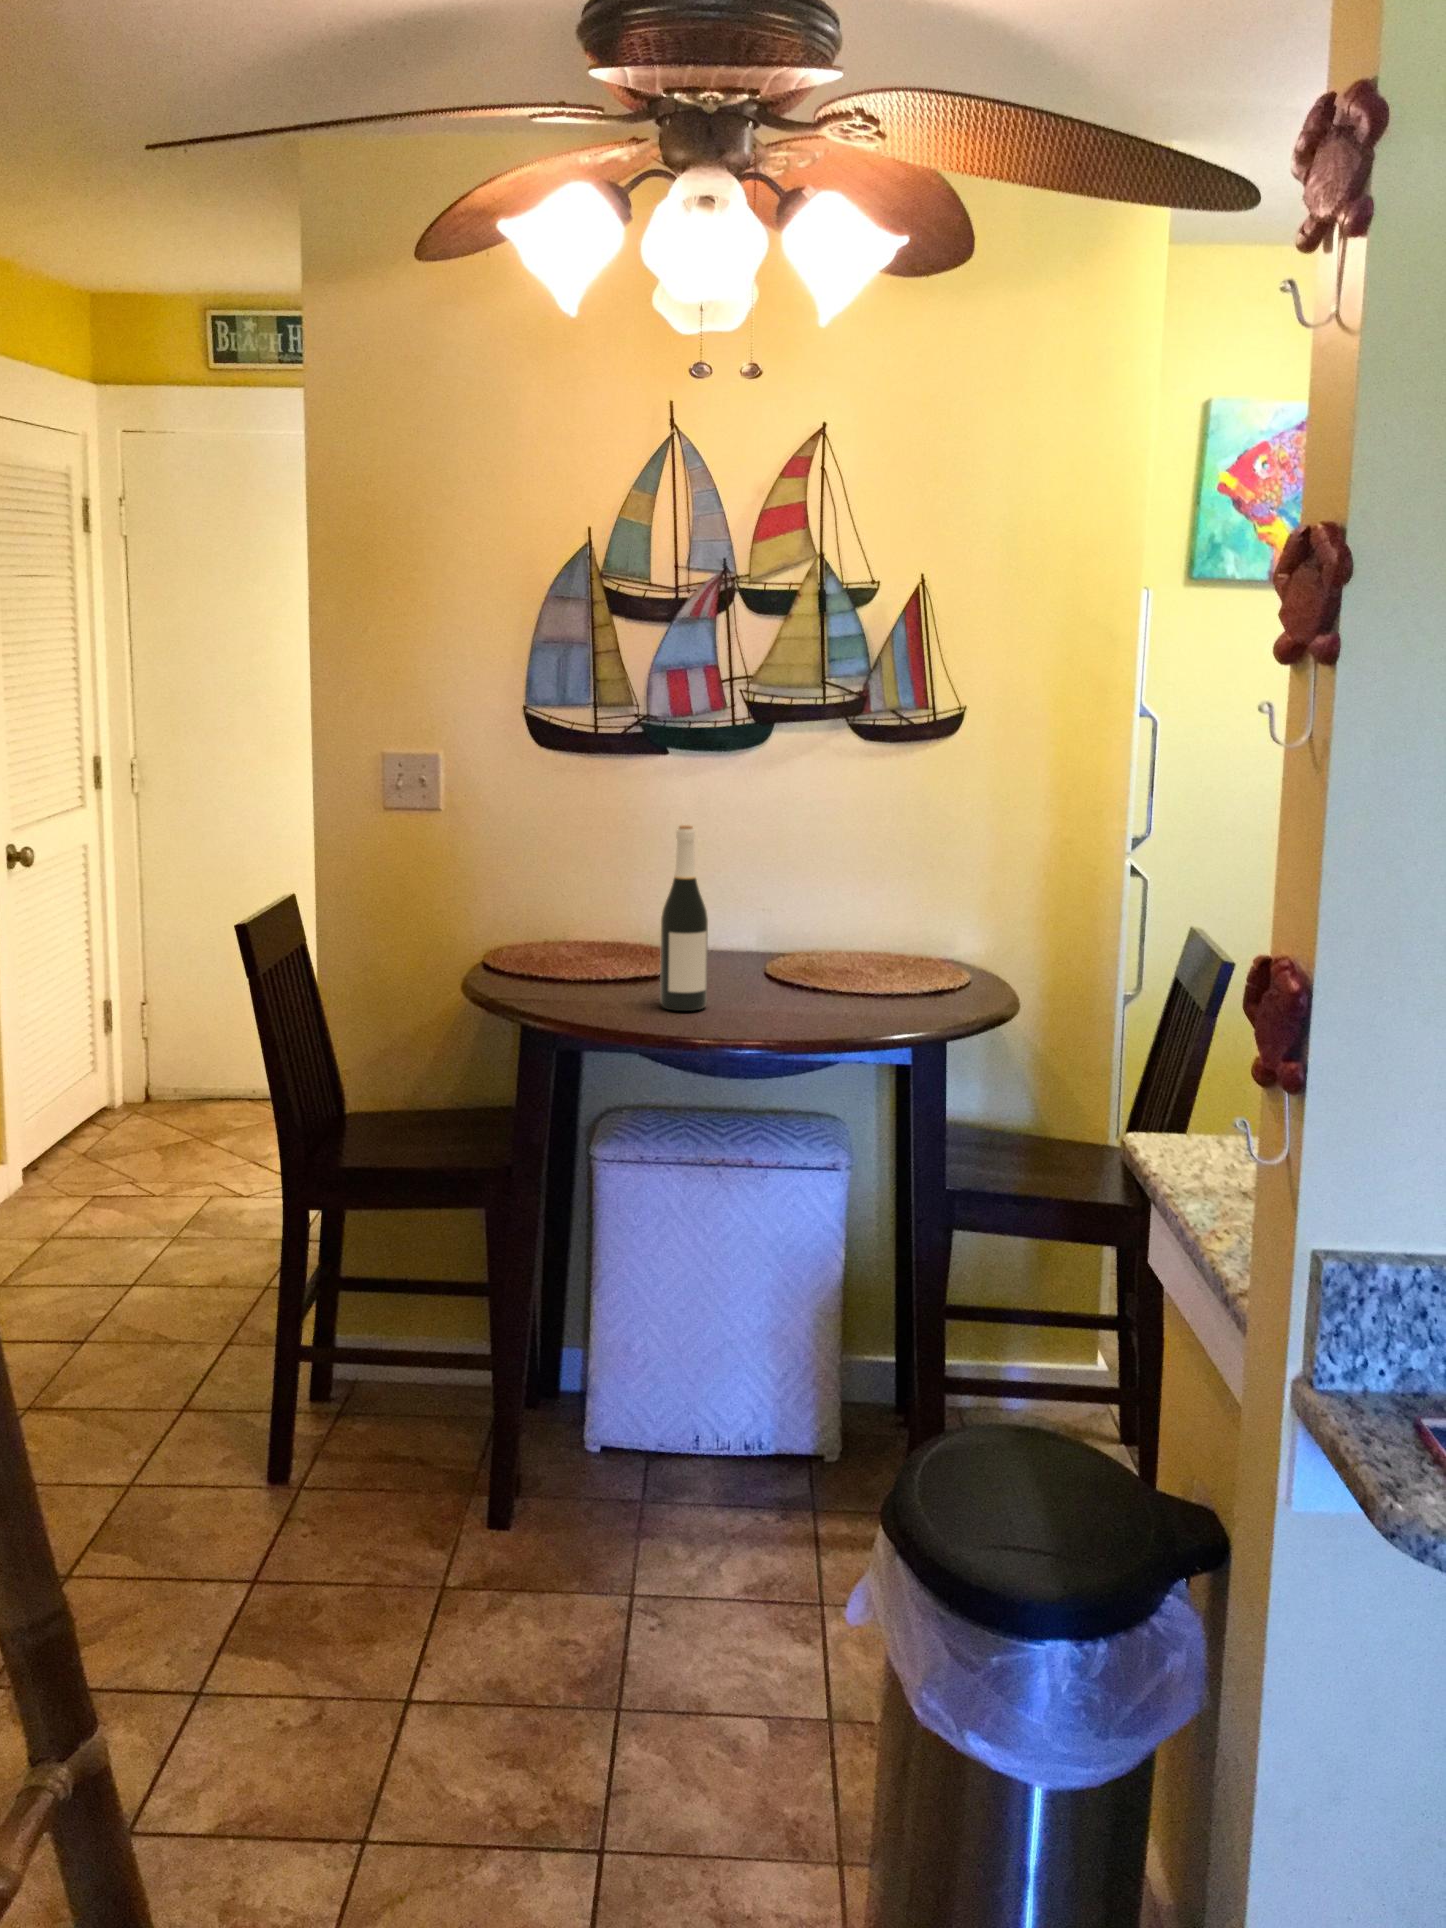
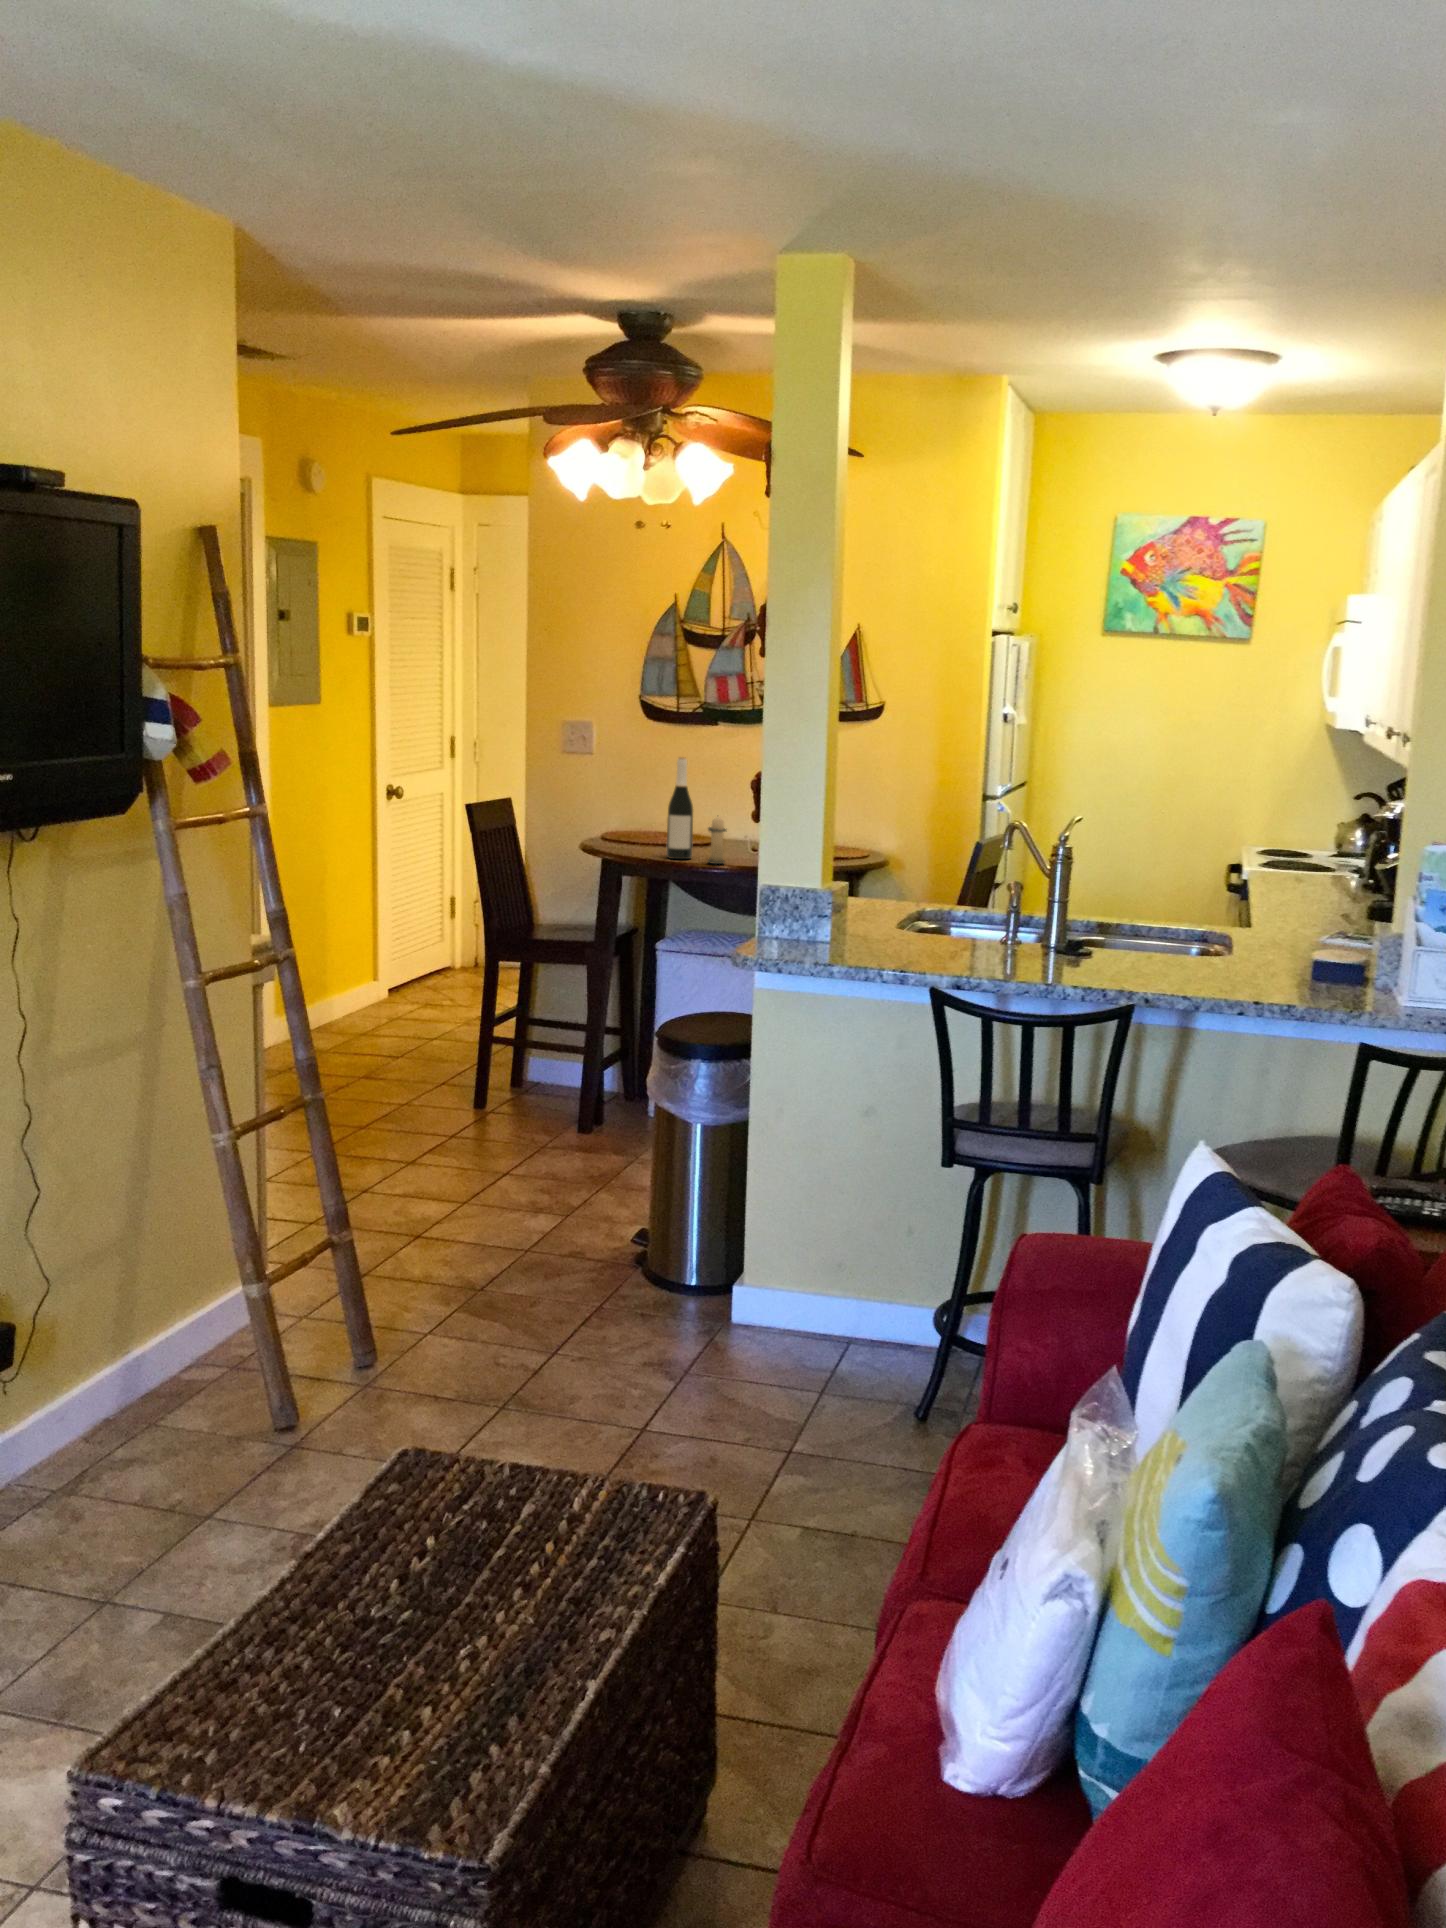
candle: none [741,926,787,1020] -> present [708,816,726,864]

